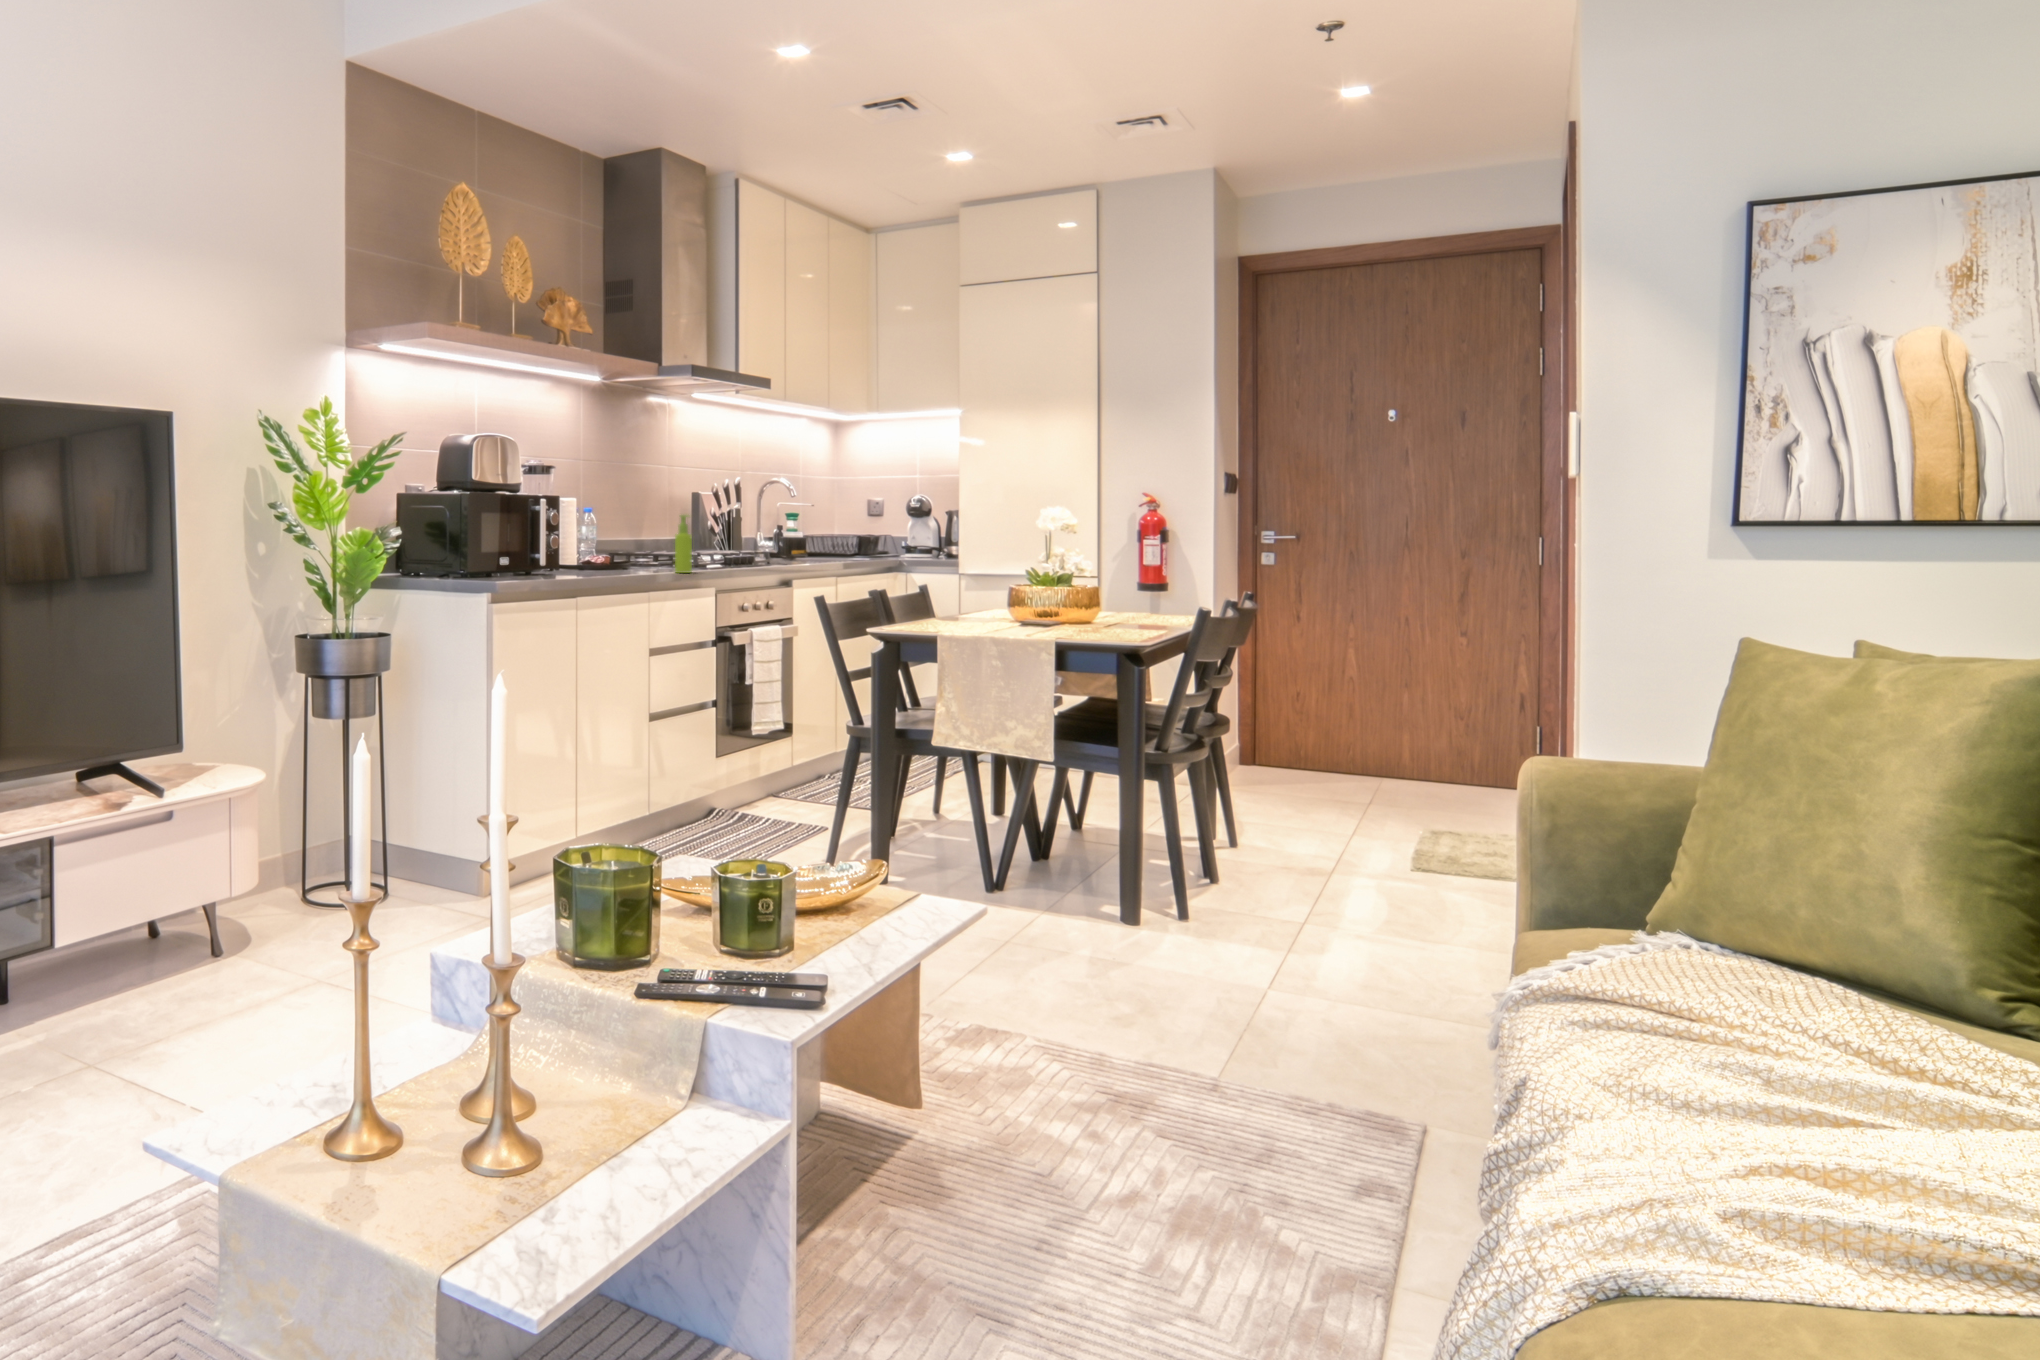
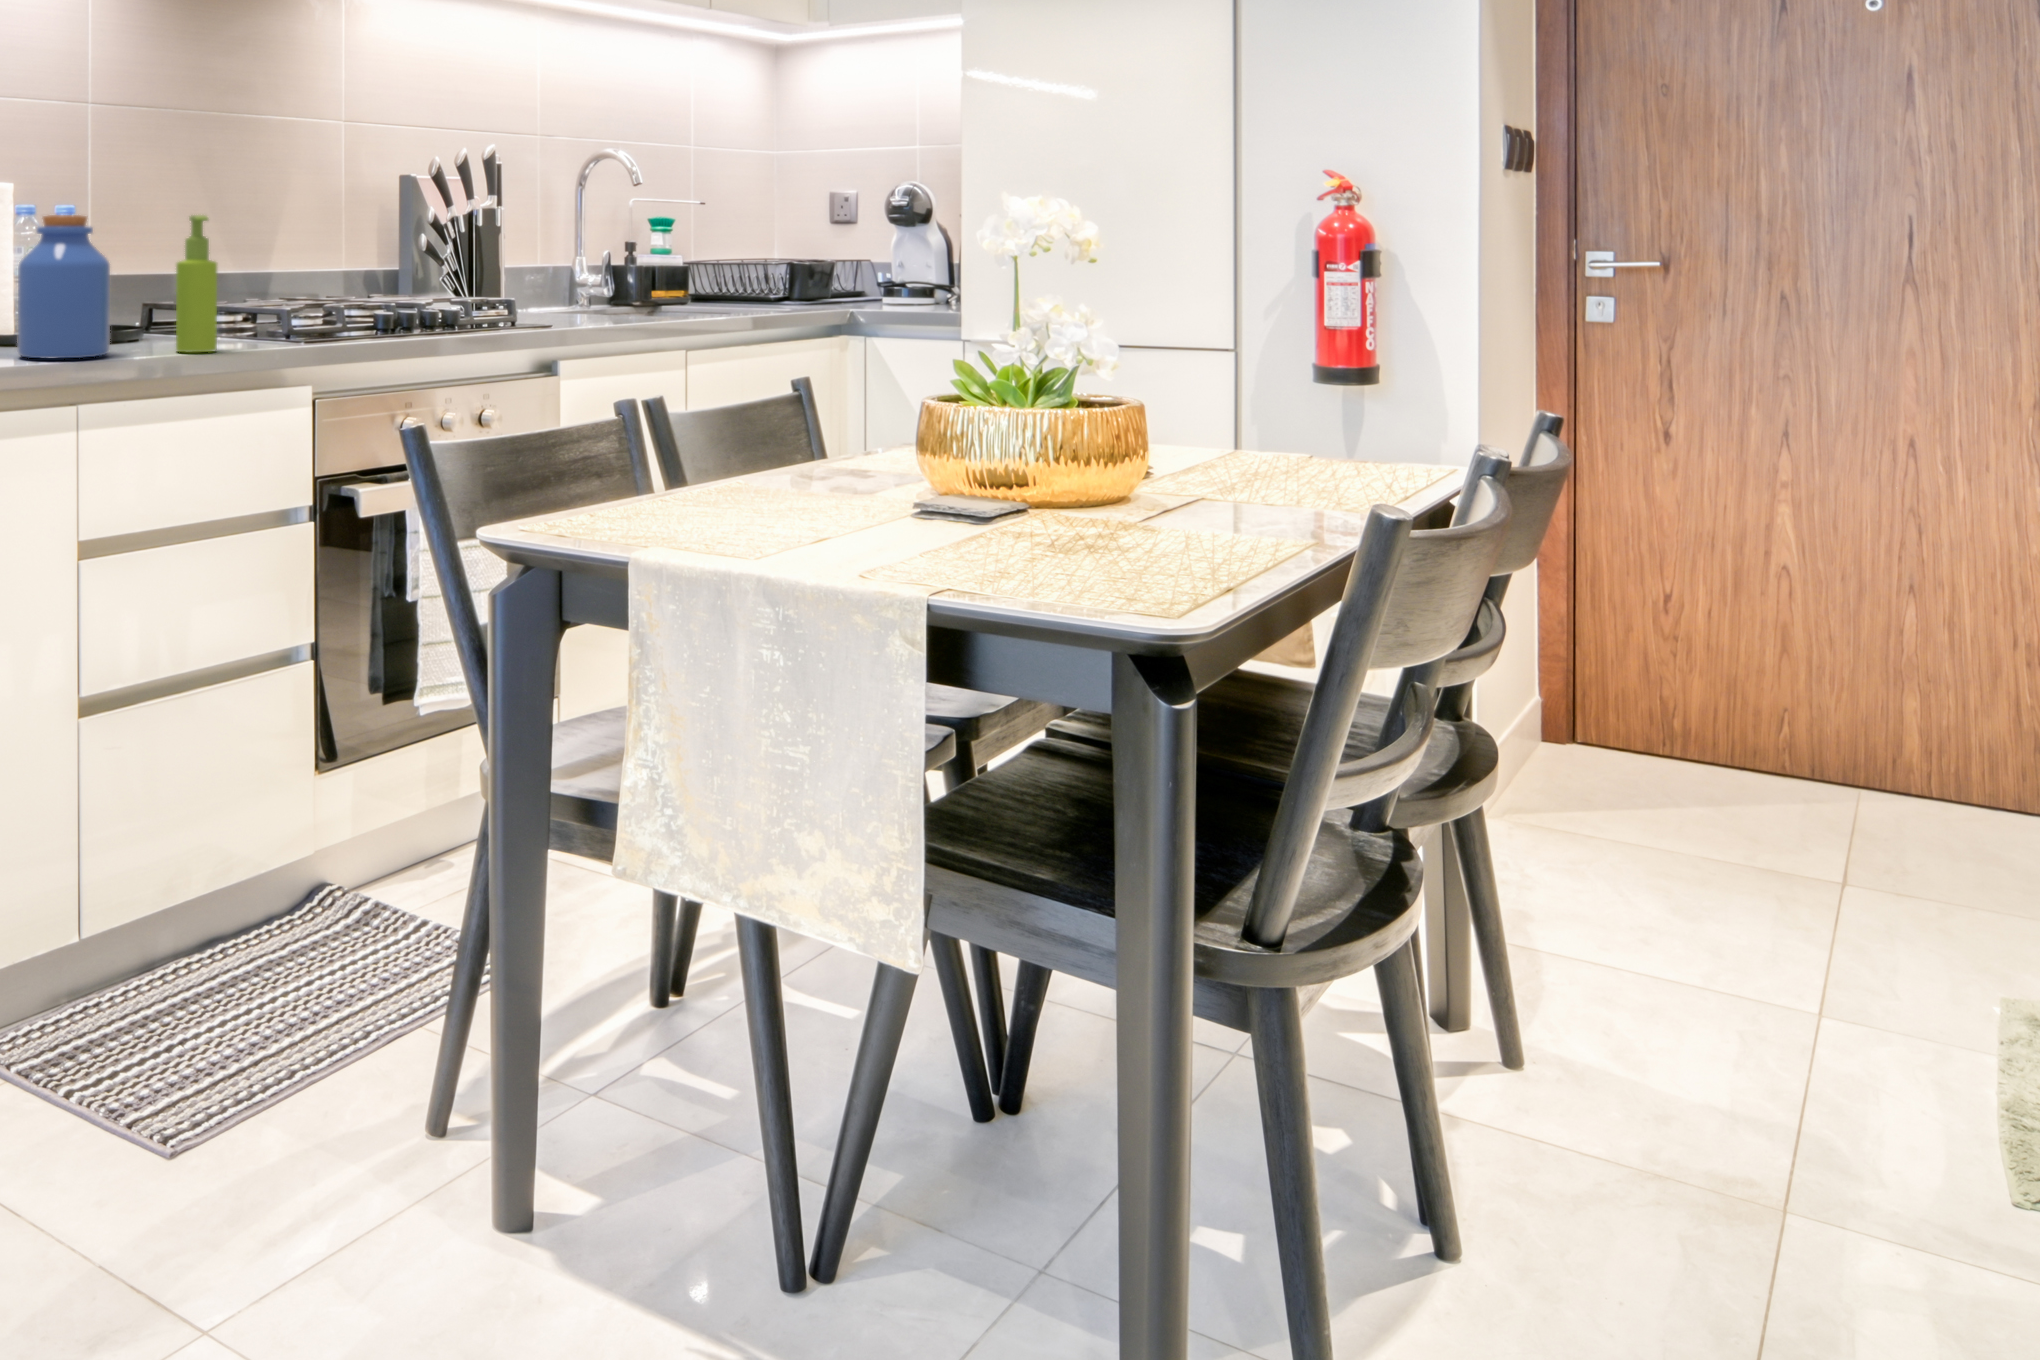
jar: none [619,515,656,574] -> present [17,215,110,358]

